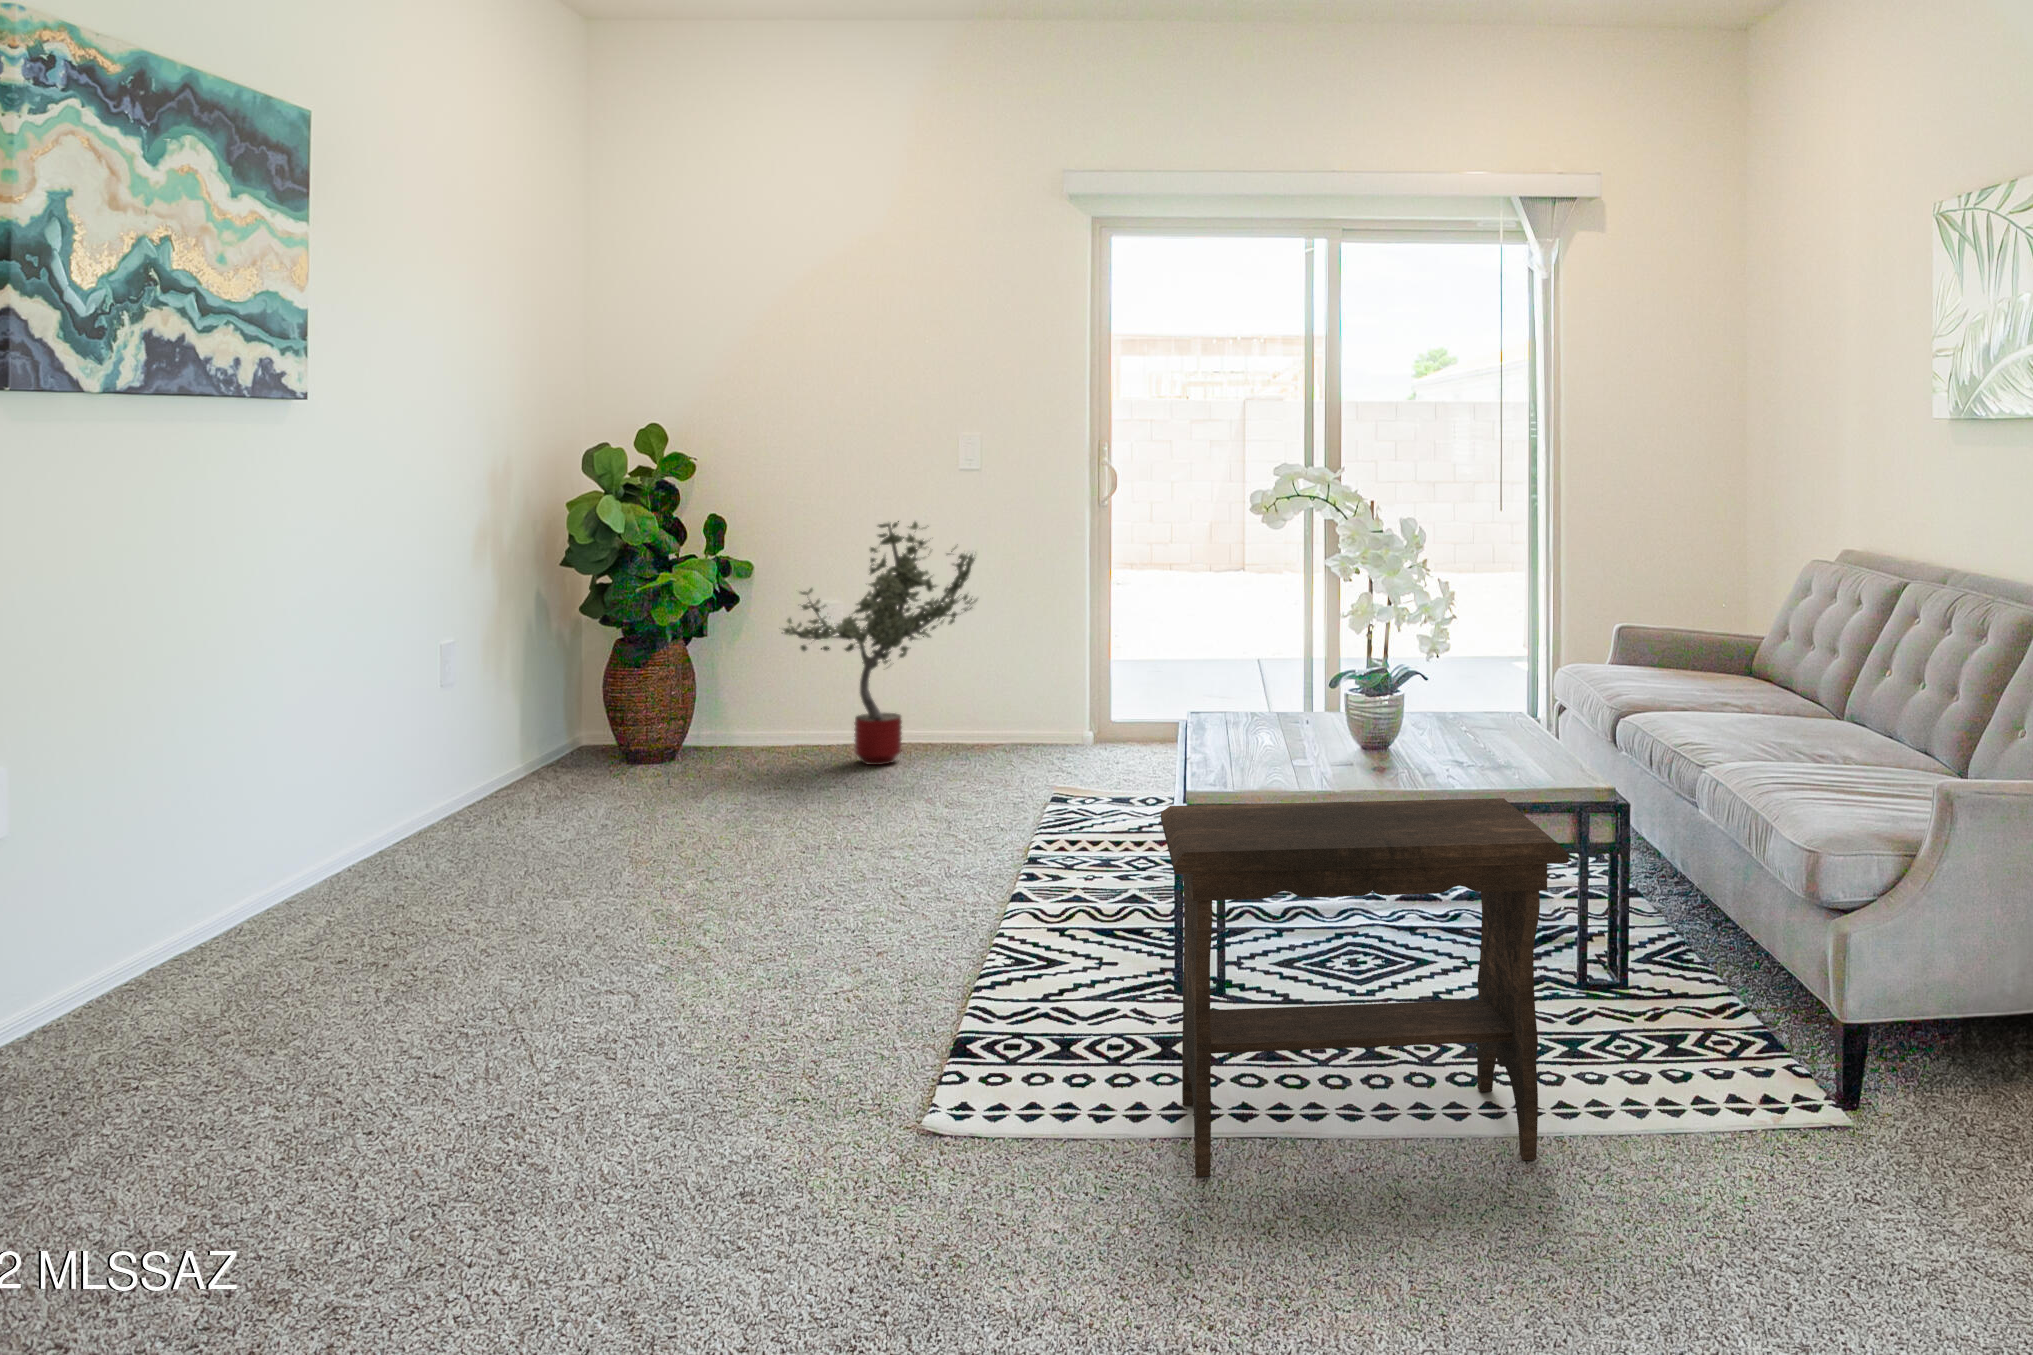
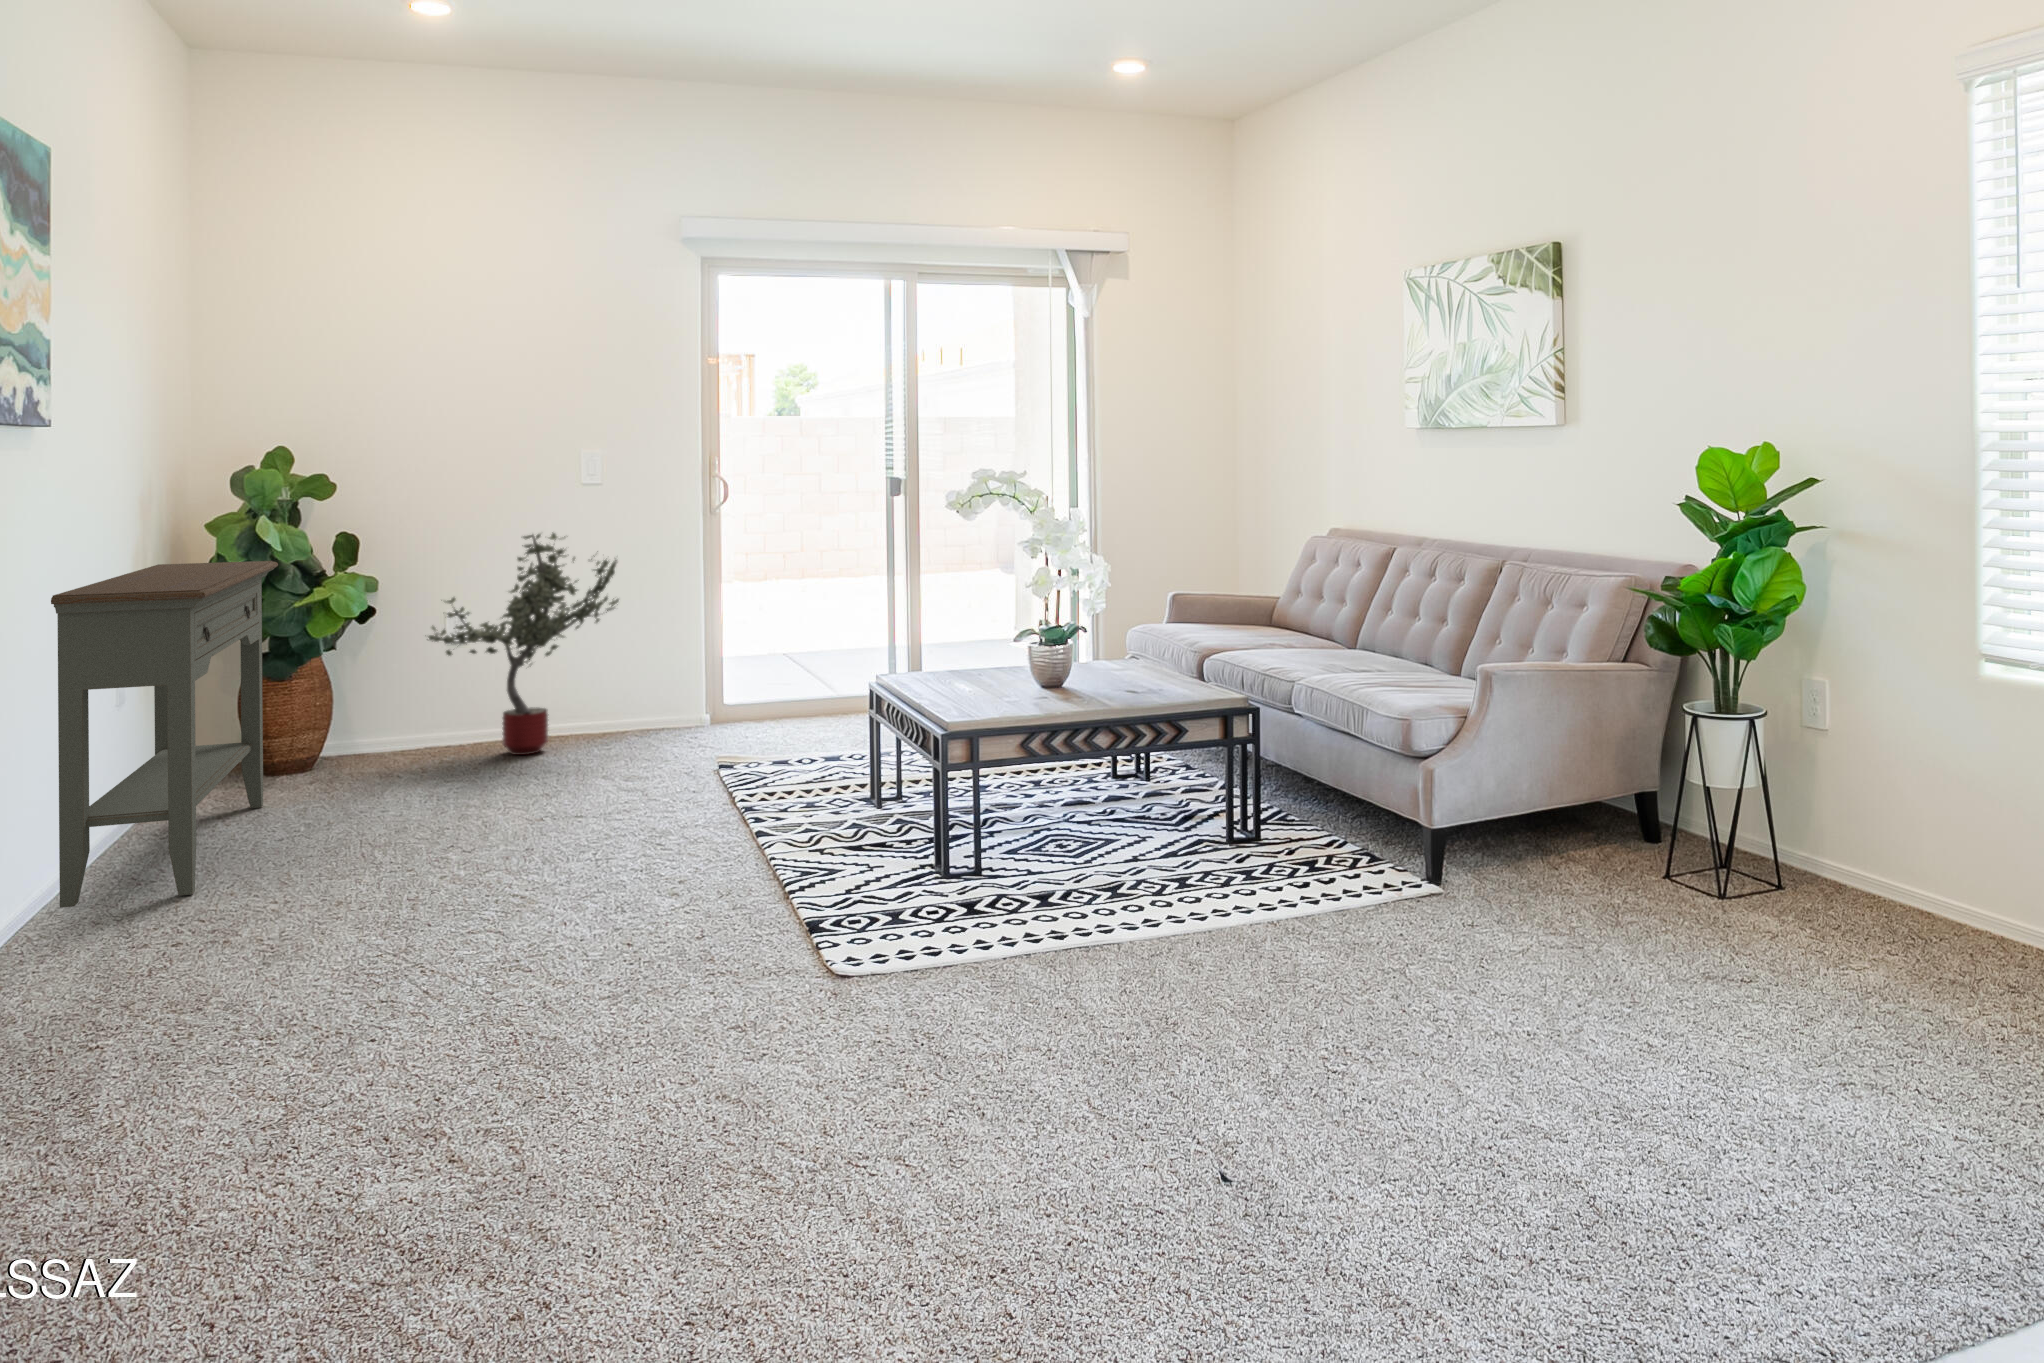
console table: none [283,544,605,906] -> present [51,561,278,908]
footstool: present [1161,798,1569,1177] -> none [982,699,1283,973]

